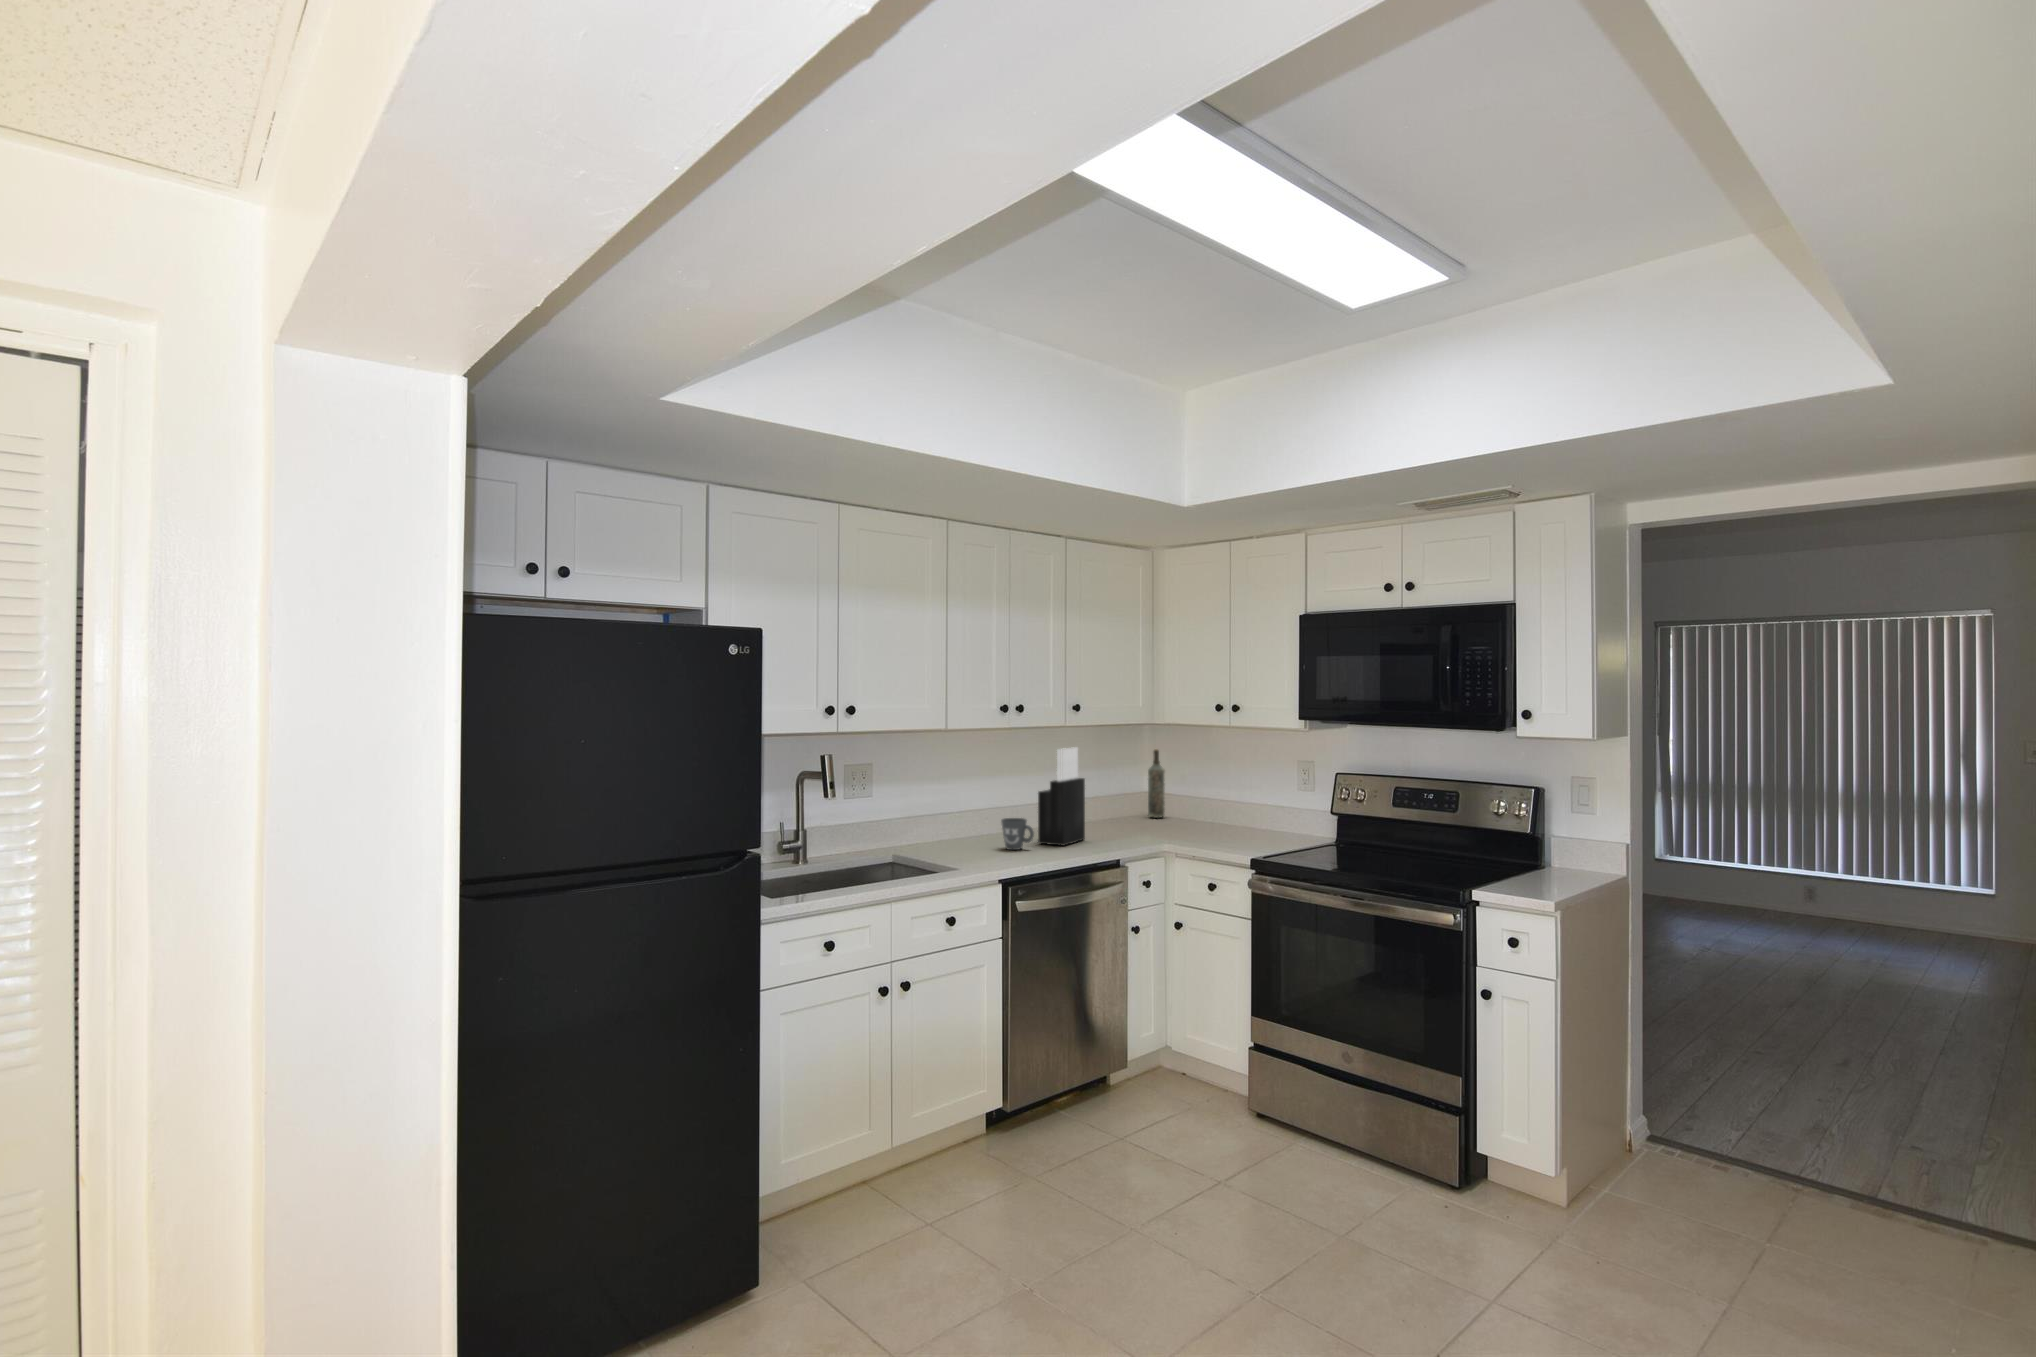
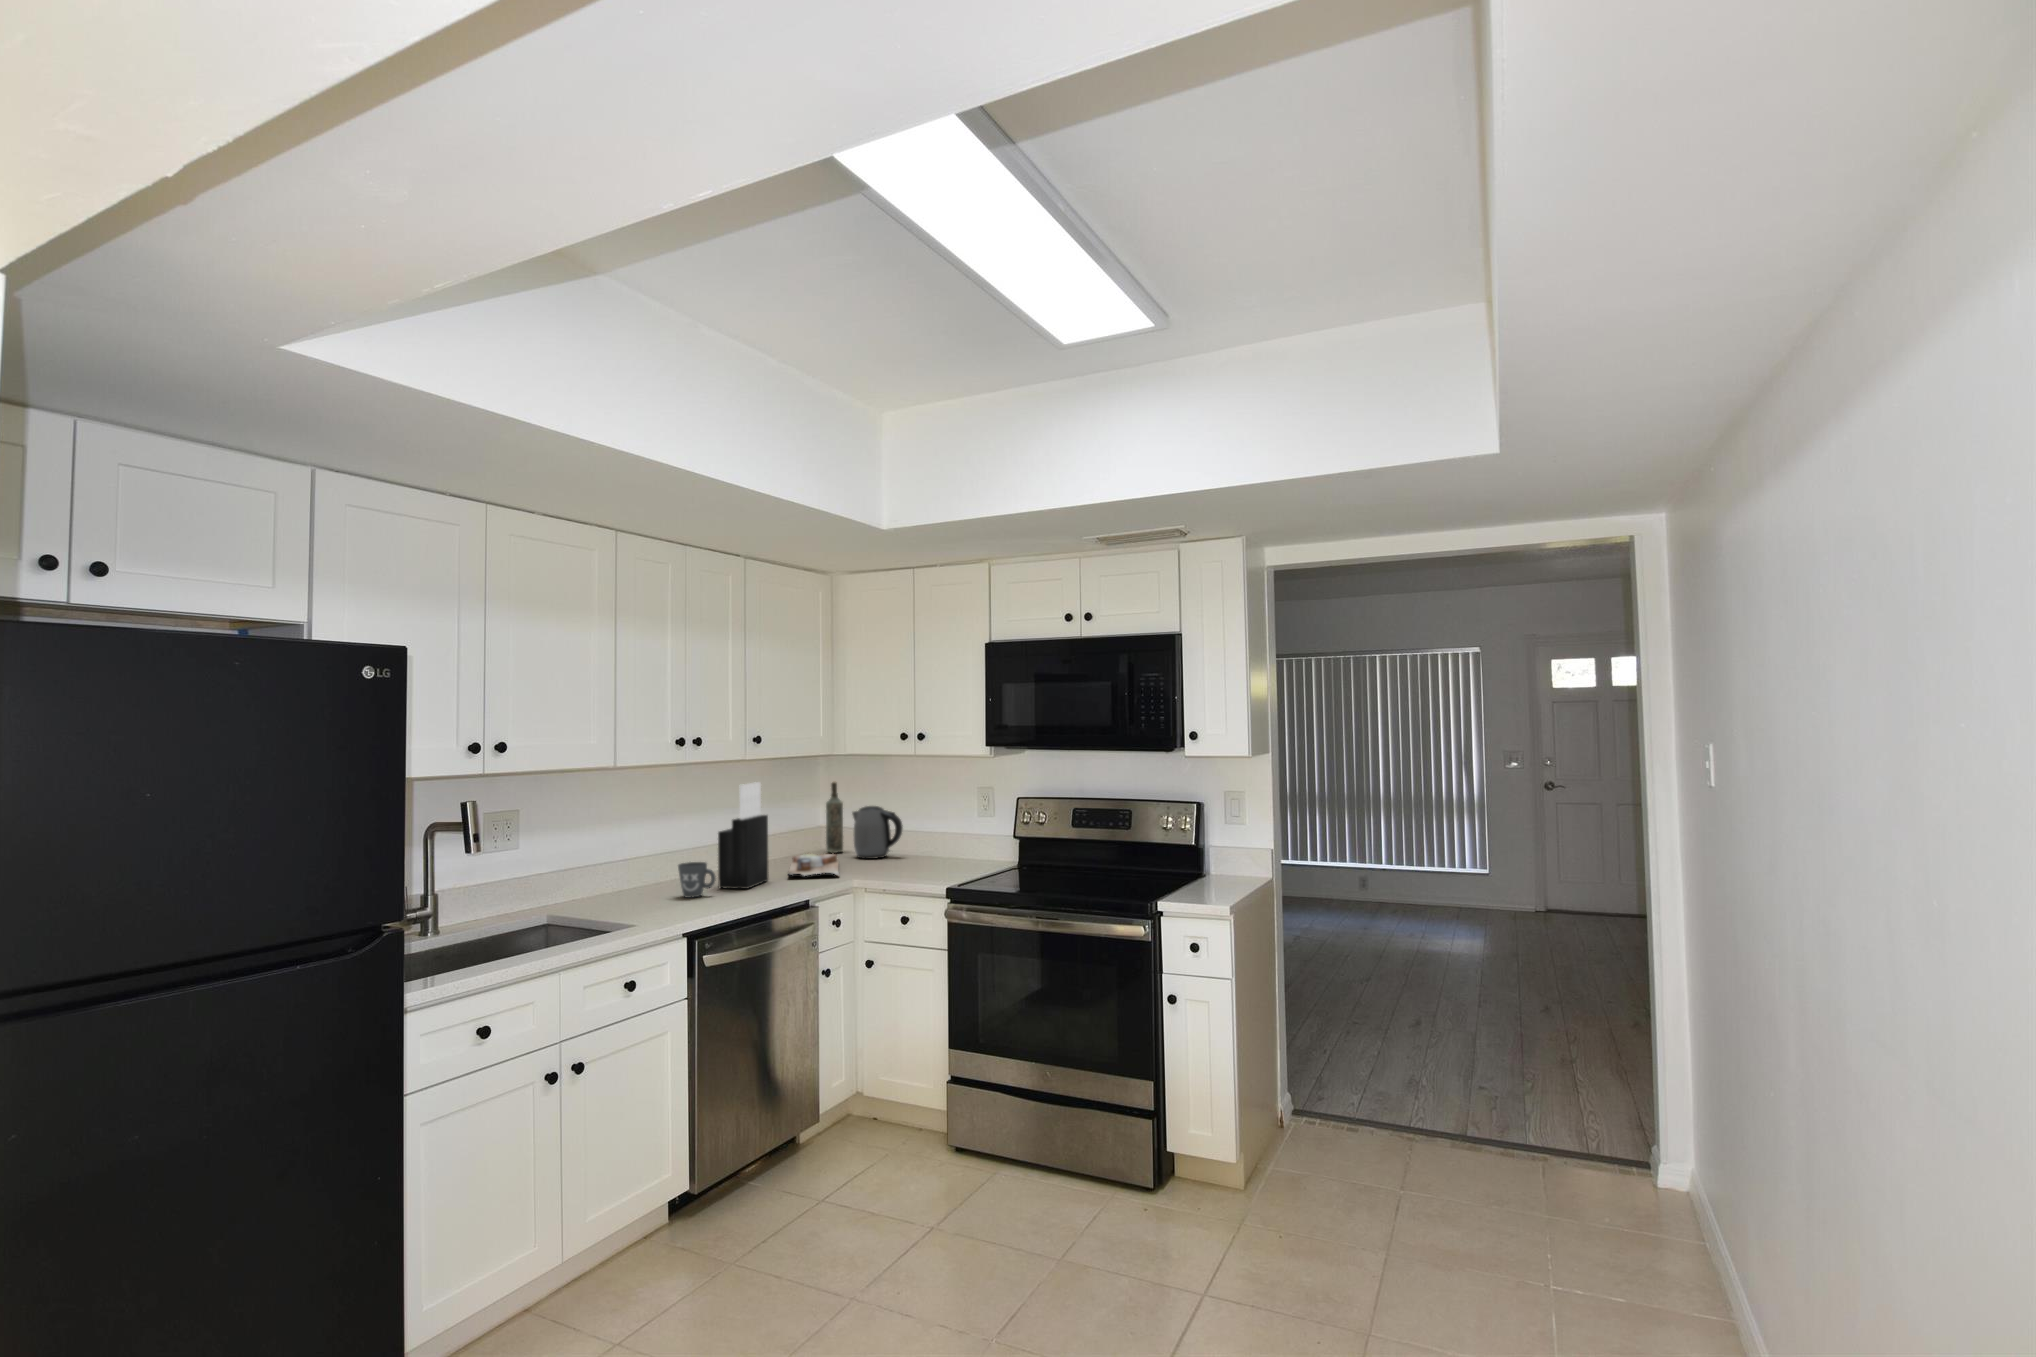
kettle: none [1171,774,1221,826] -> present [852,806,903,859]
cutting board: none [1103,816,1156,841] -> present [788,854,839,876]

